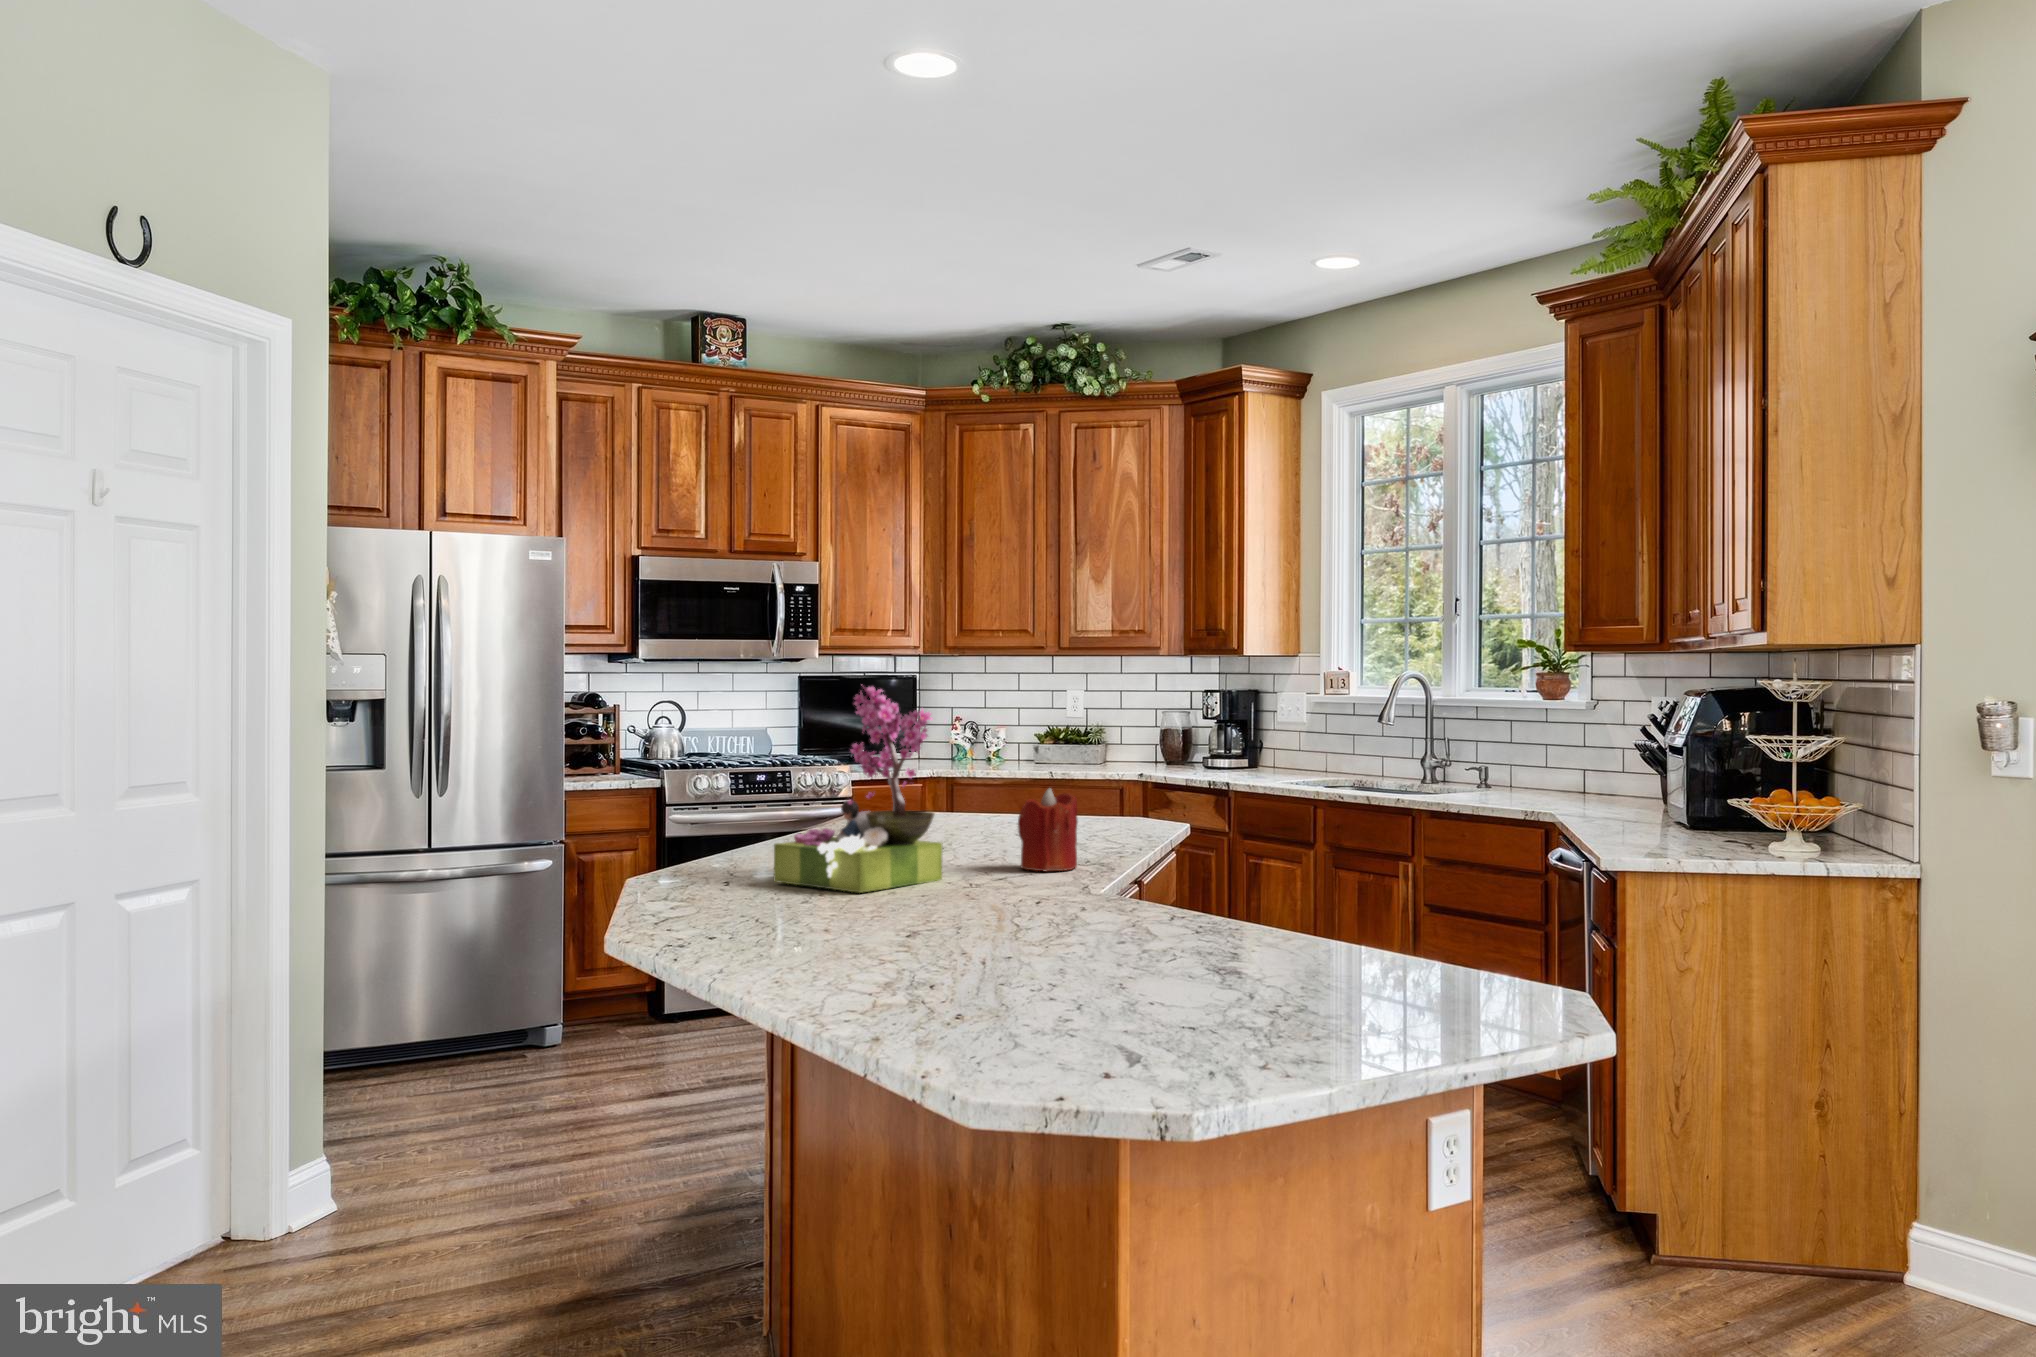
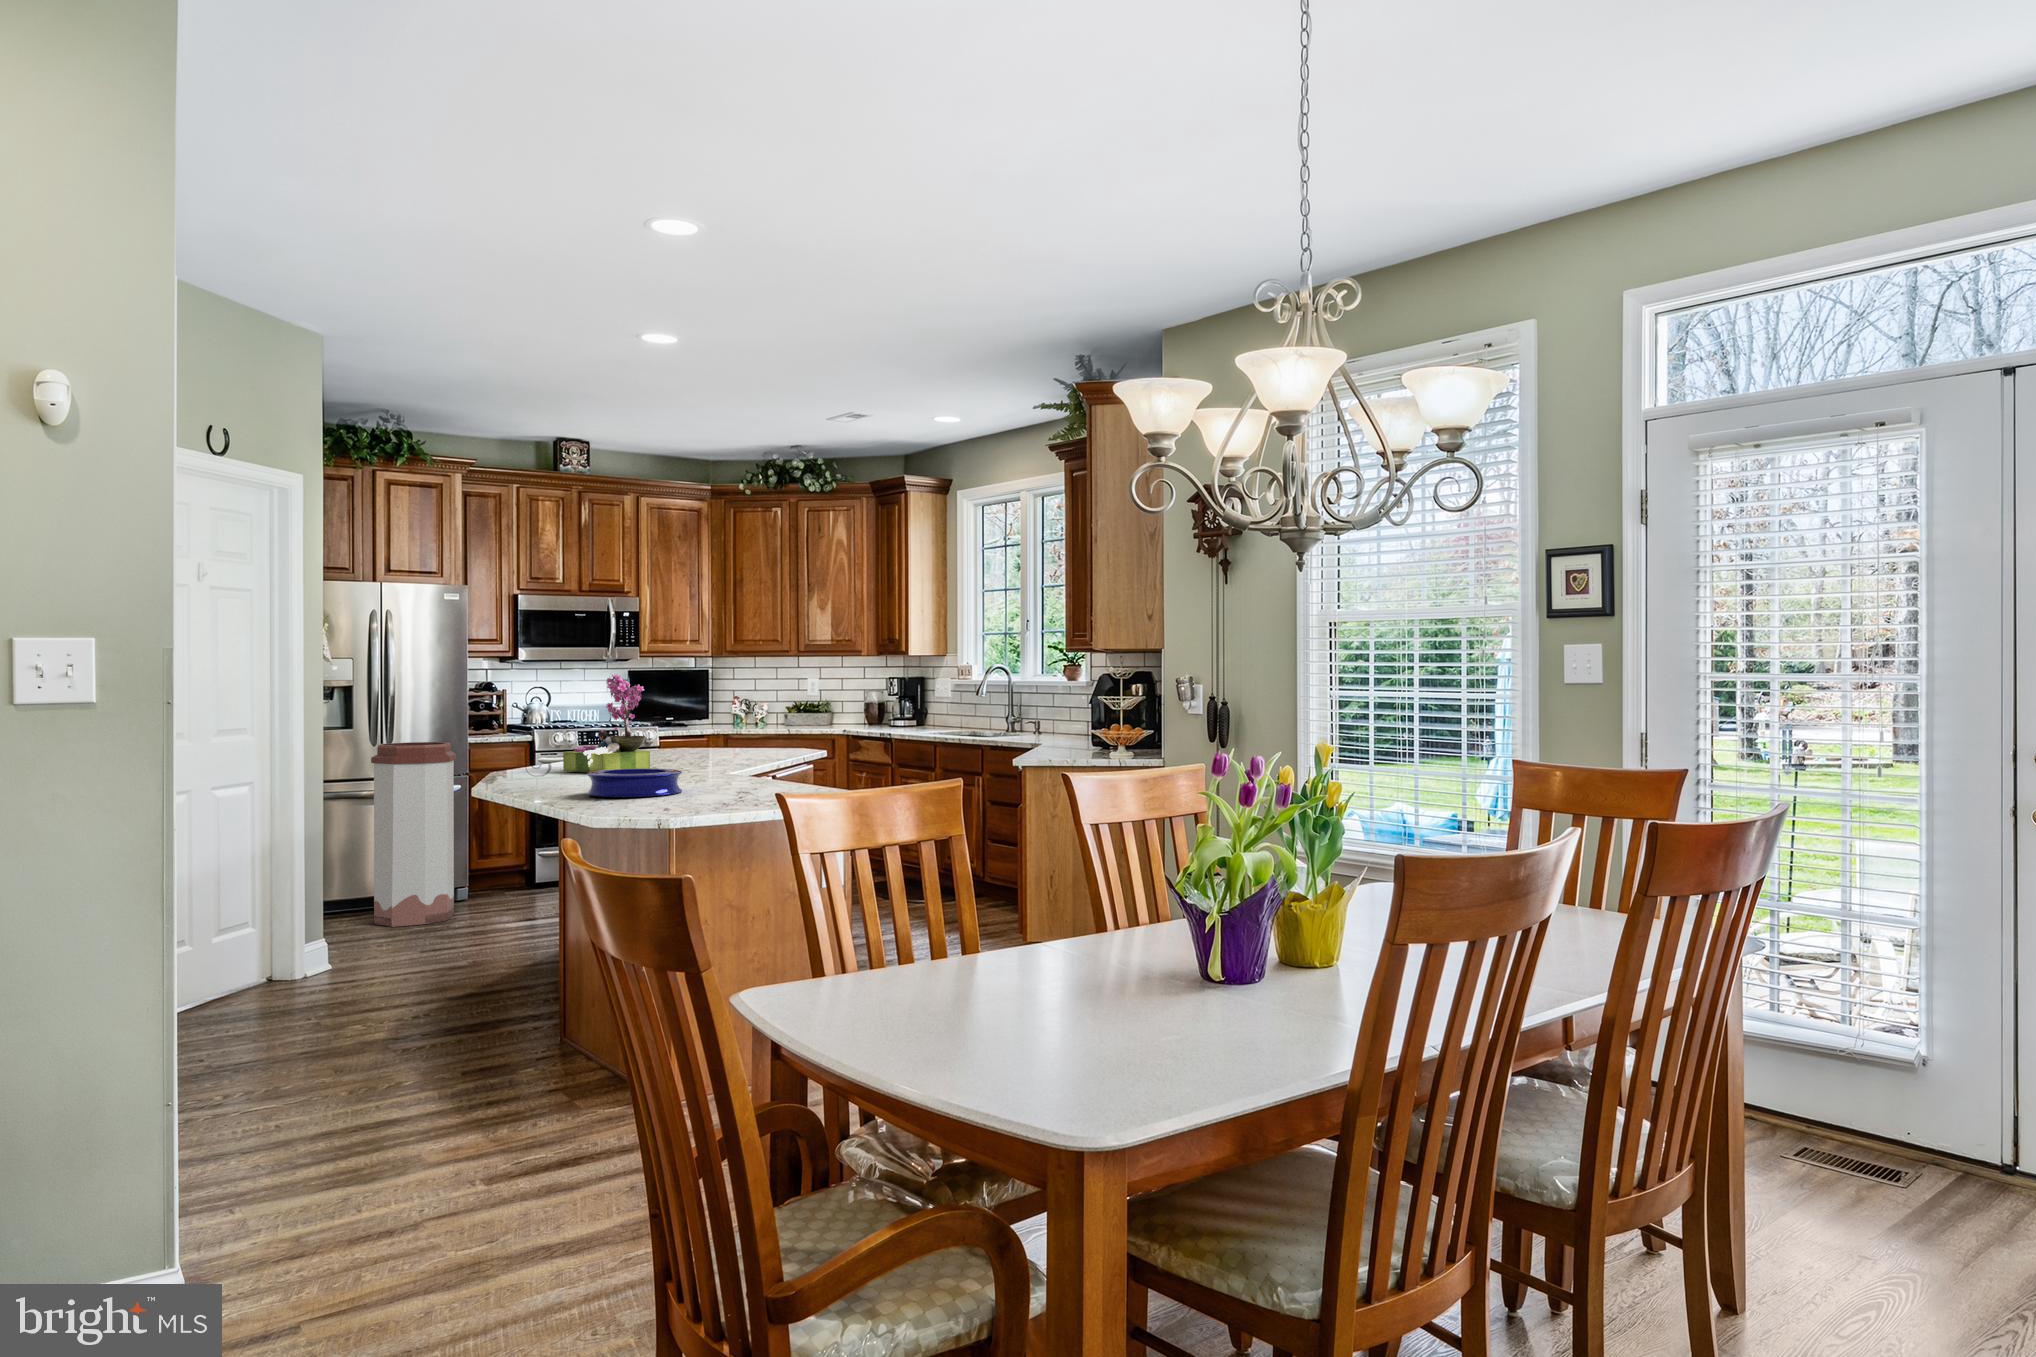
candle: present [1018,788,1078,871] -> none [693,724,724,765]
trash can: none [412,792,547,1105] -> present [371,742,456,927]
plate: none [888,912,1109,1000] -> present [587,768,682,797]

